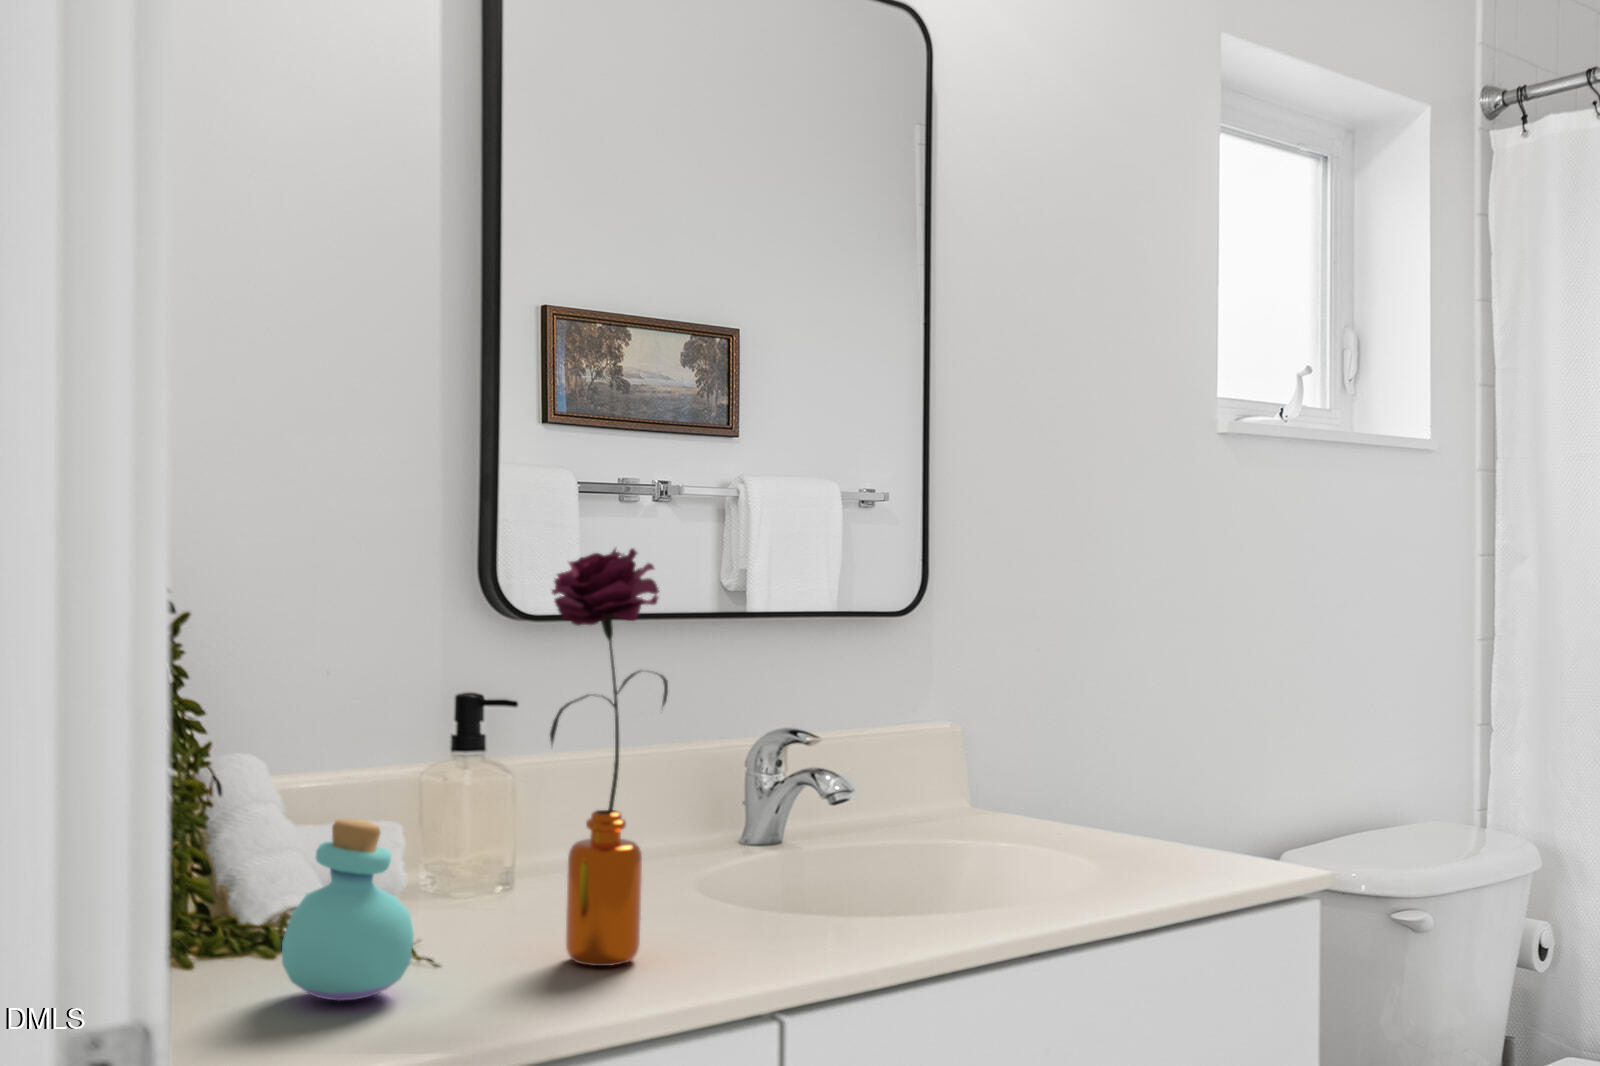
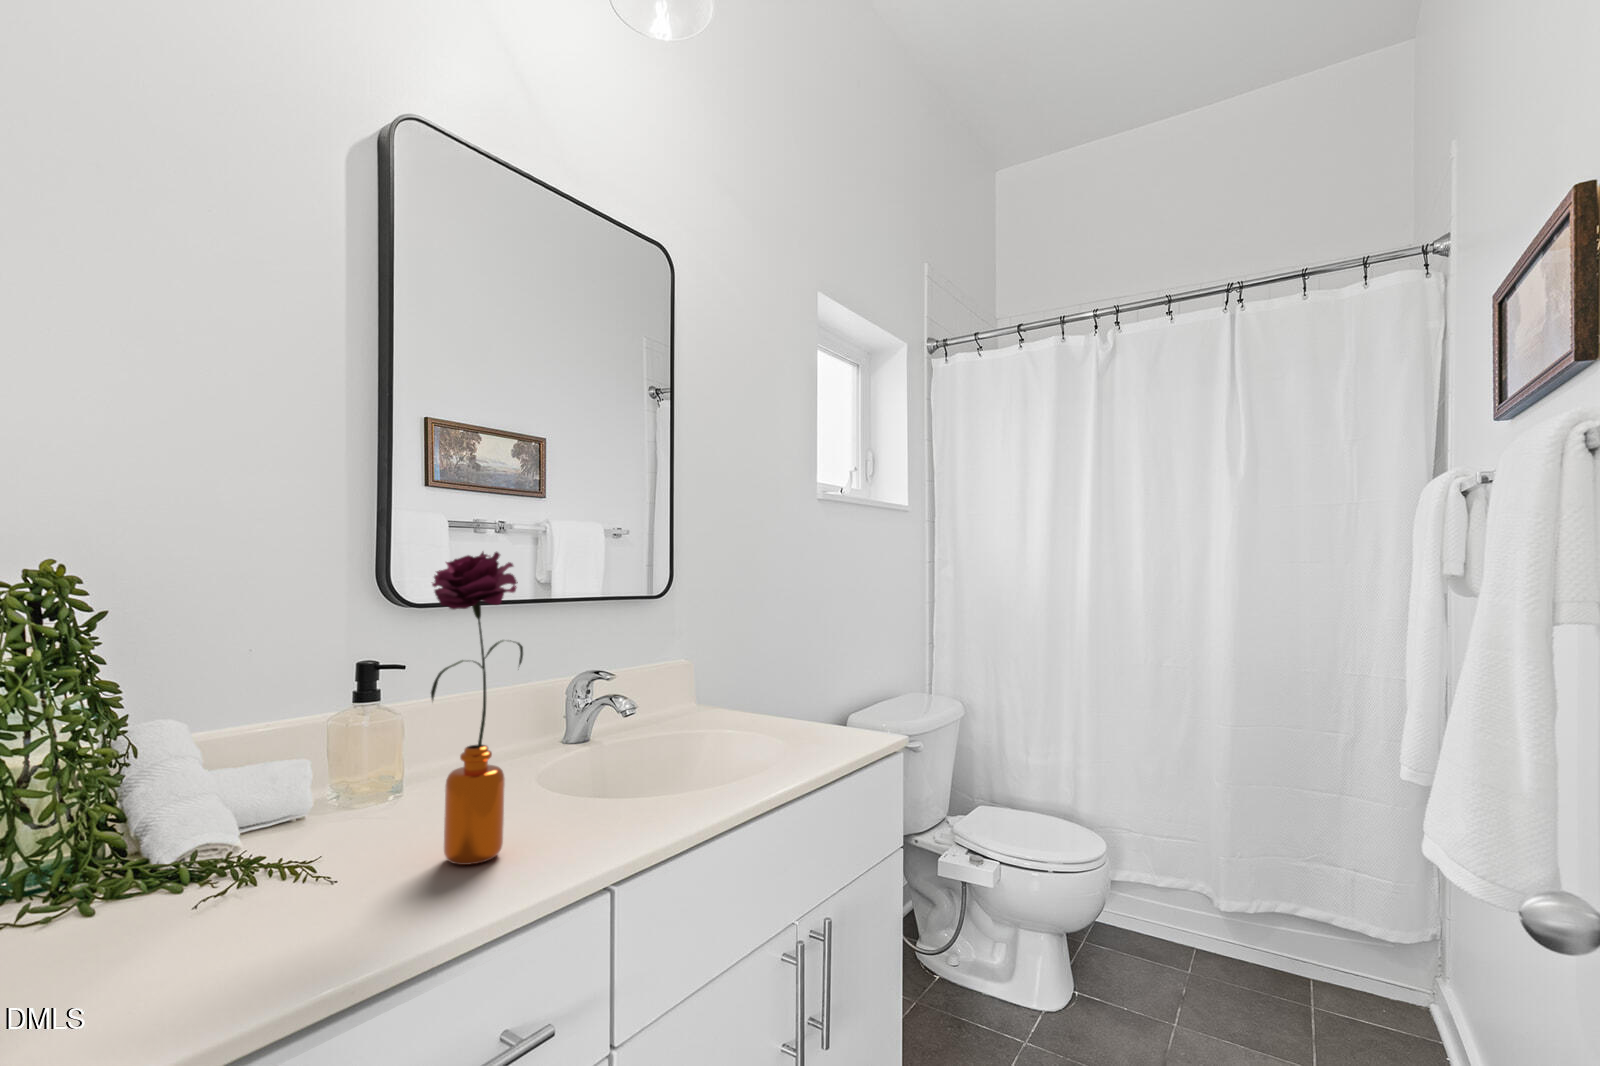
perfume bottle: present [282,819,414,1001] -> none [179,777,311,935]

